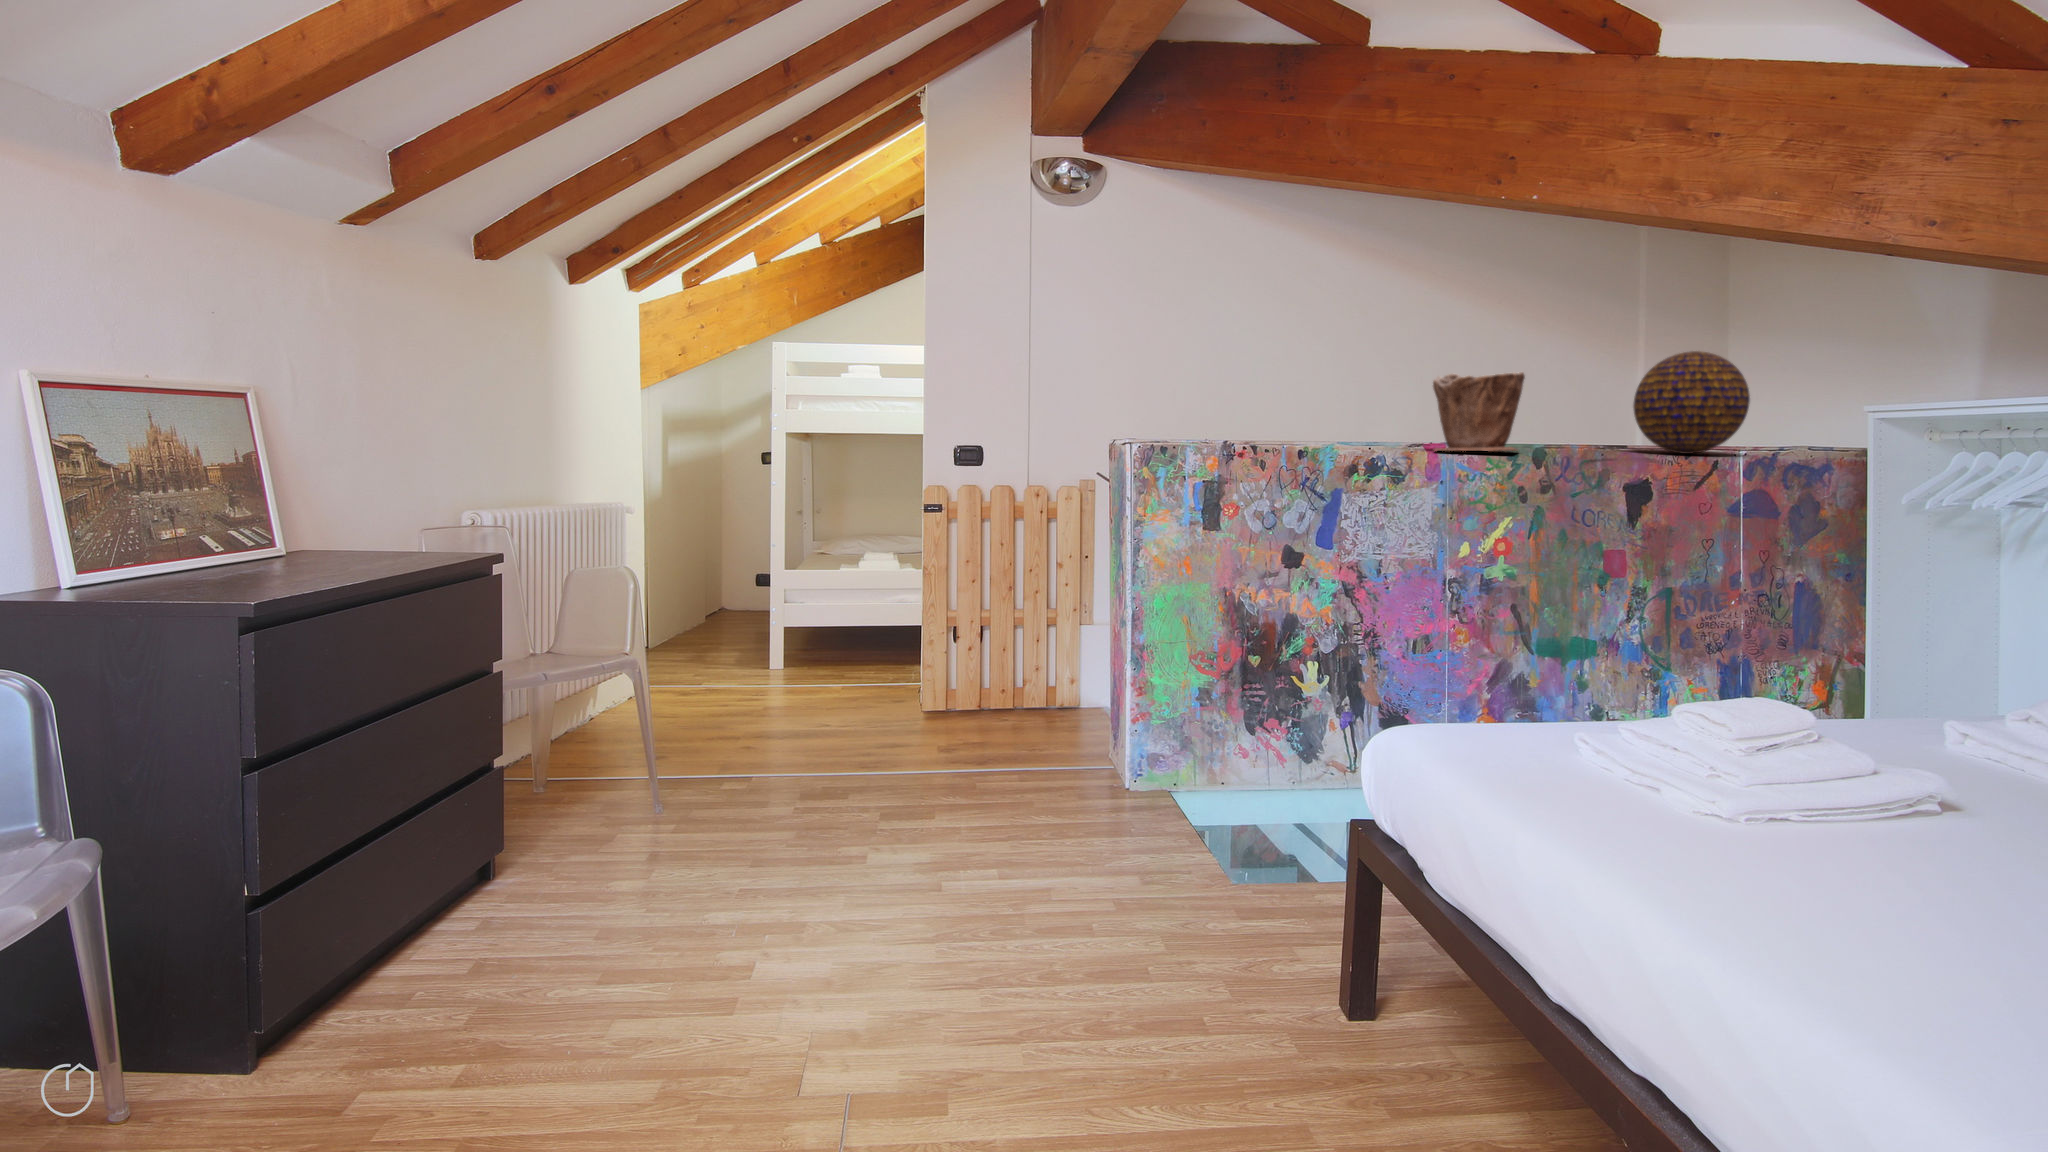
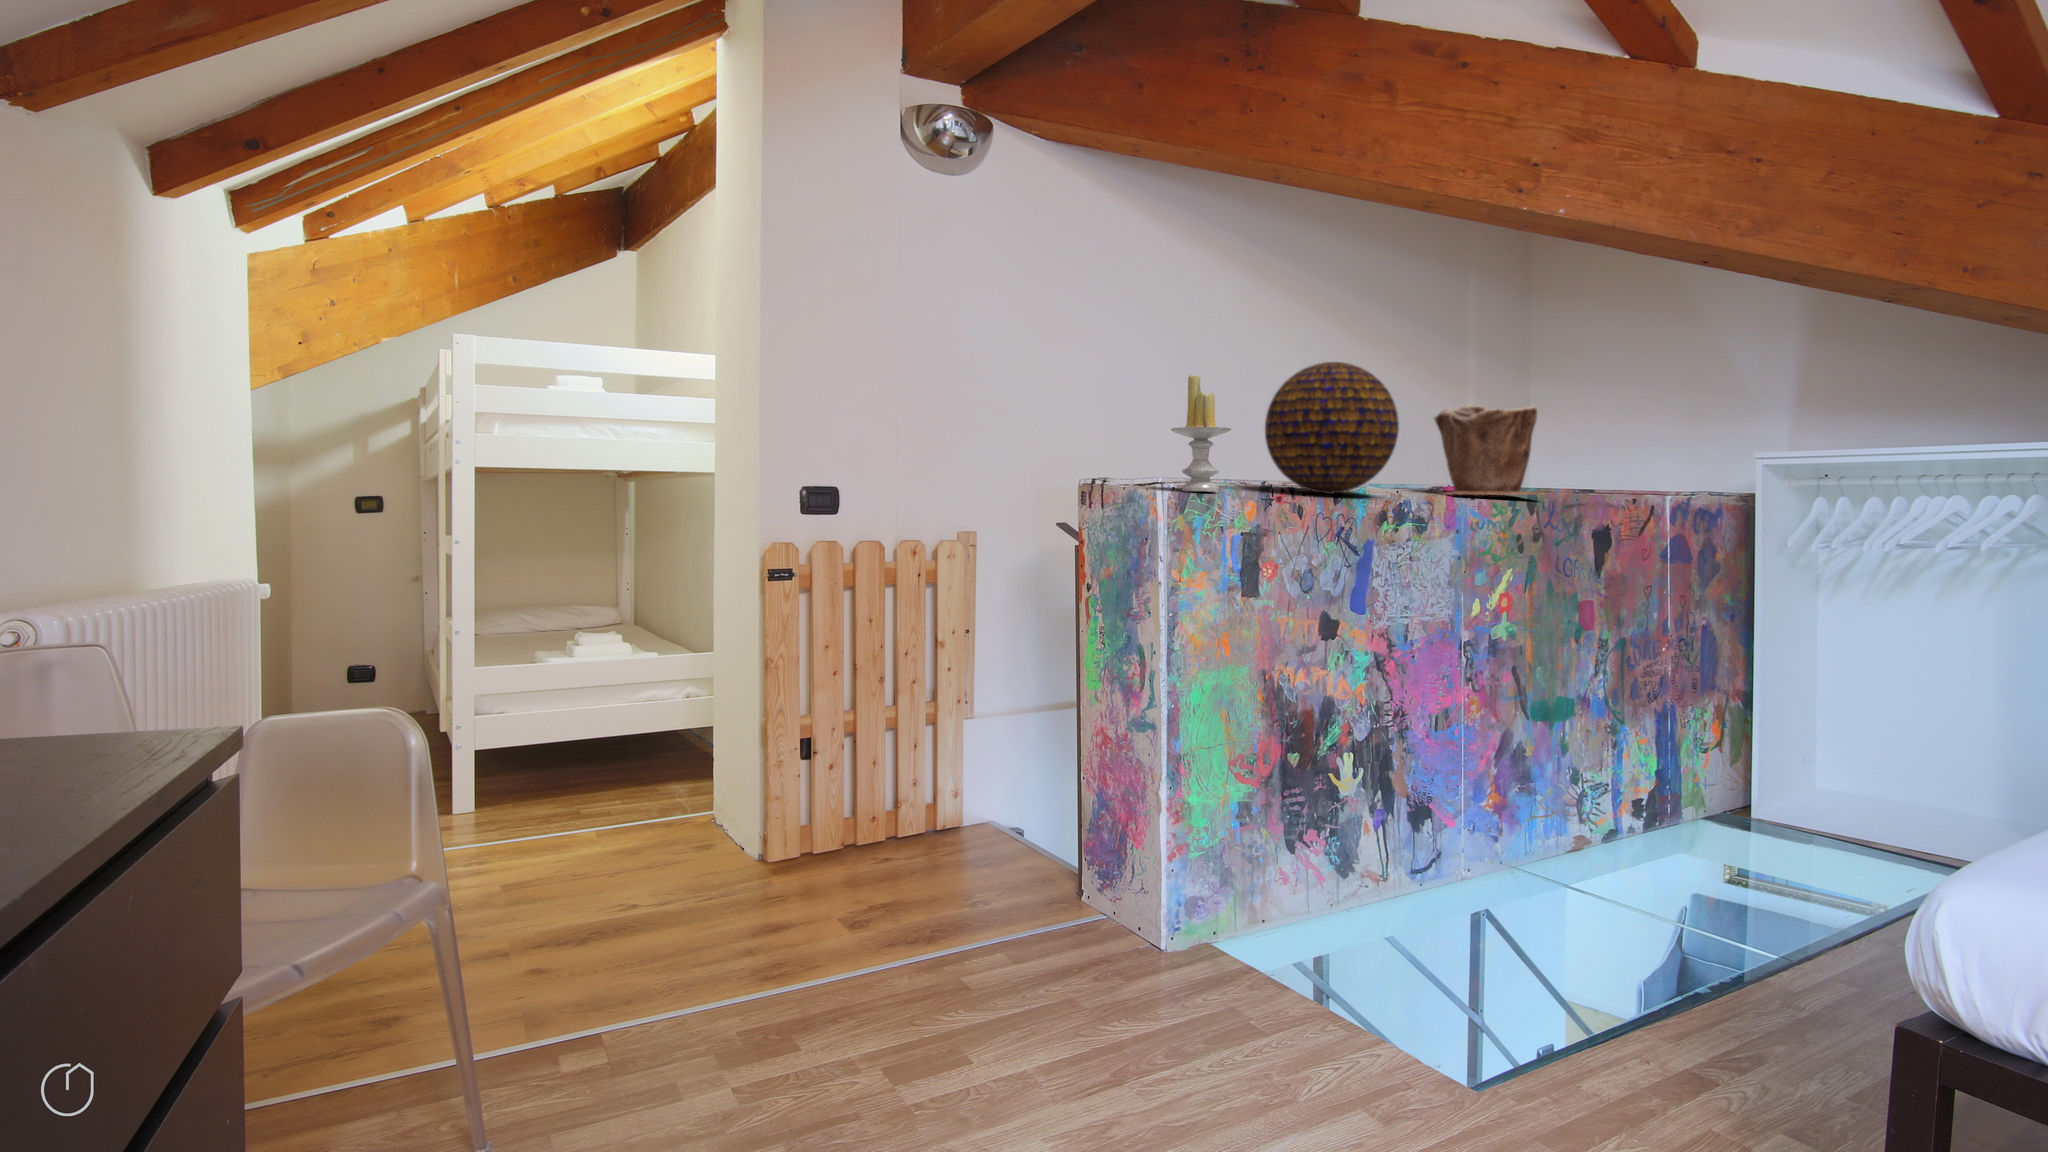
decorative orb: present [1633,351,1750,454] -> present [1265,362,1399,494]
candle: none [1147,360,1192,449] -> present [1171,375,1231,491]

